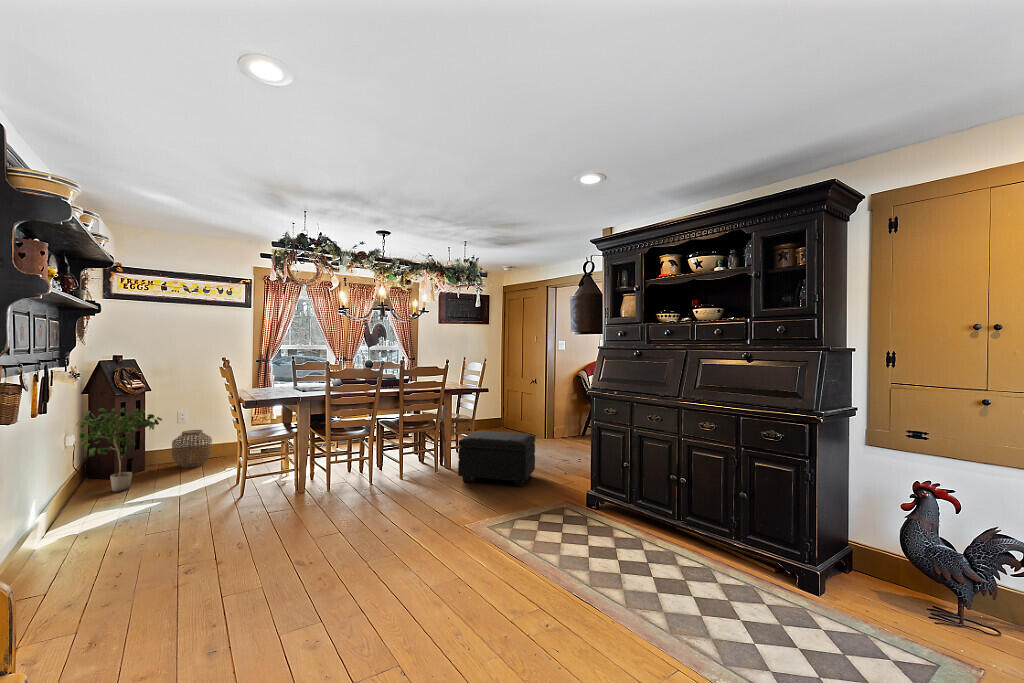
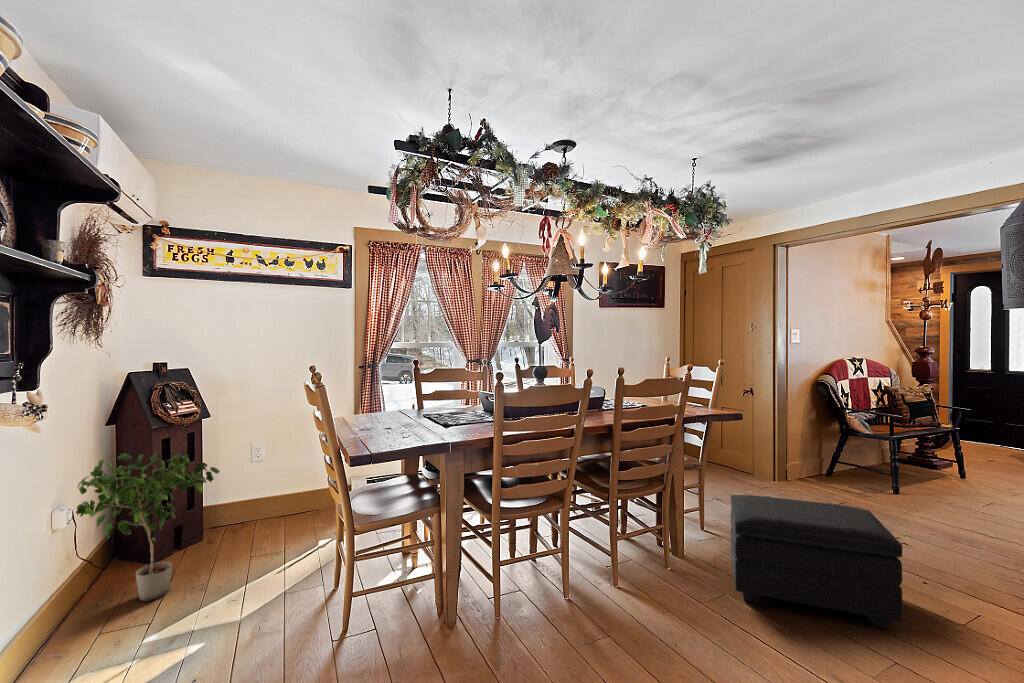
woven basket: present [172,430,212,468] -> none [243,474,300,535]

